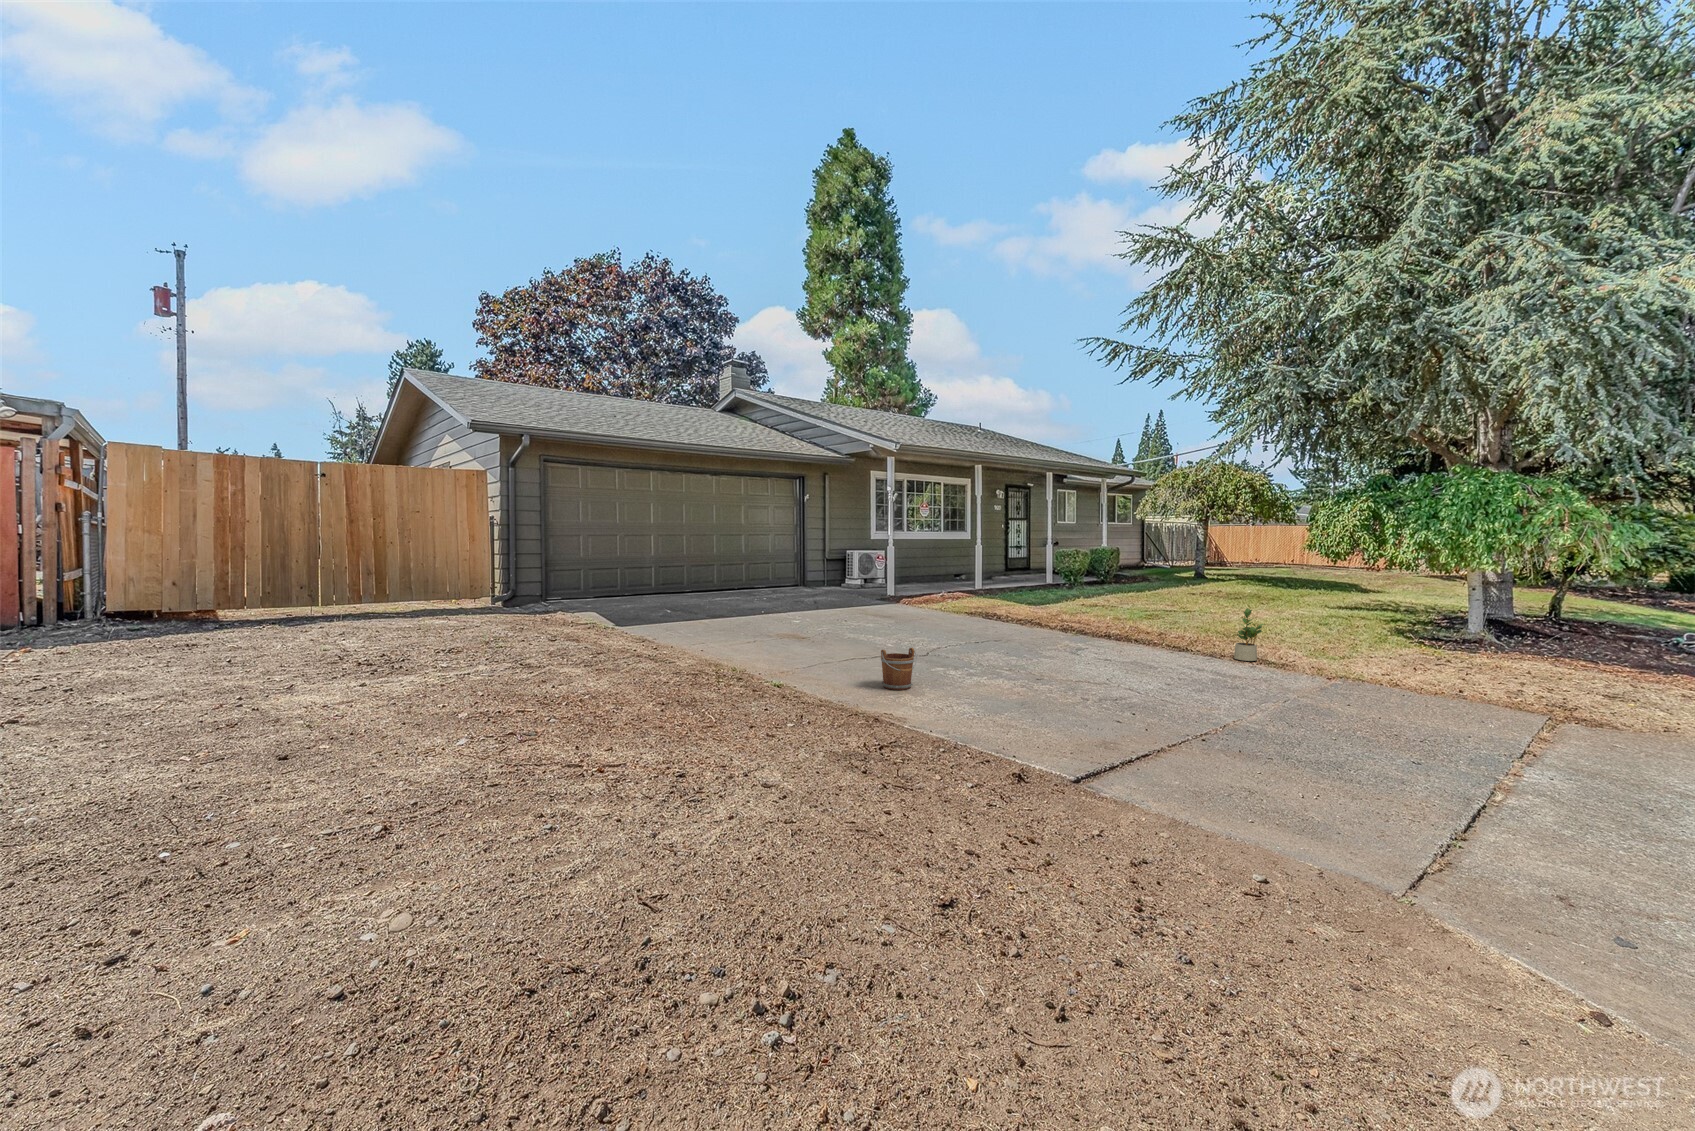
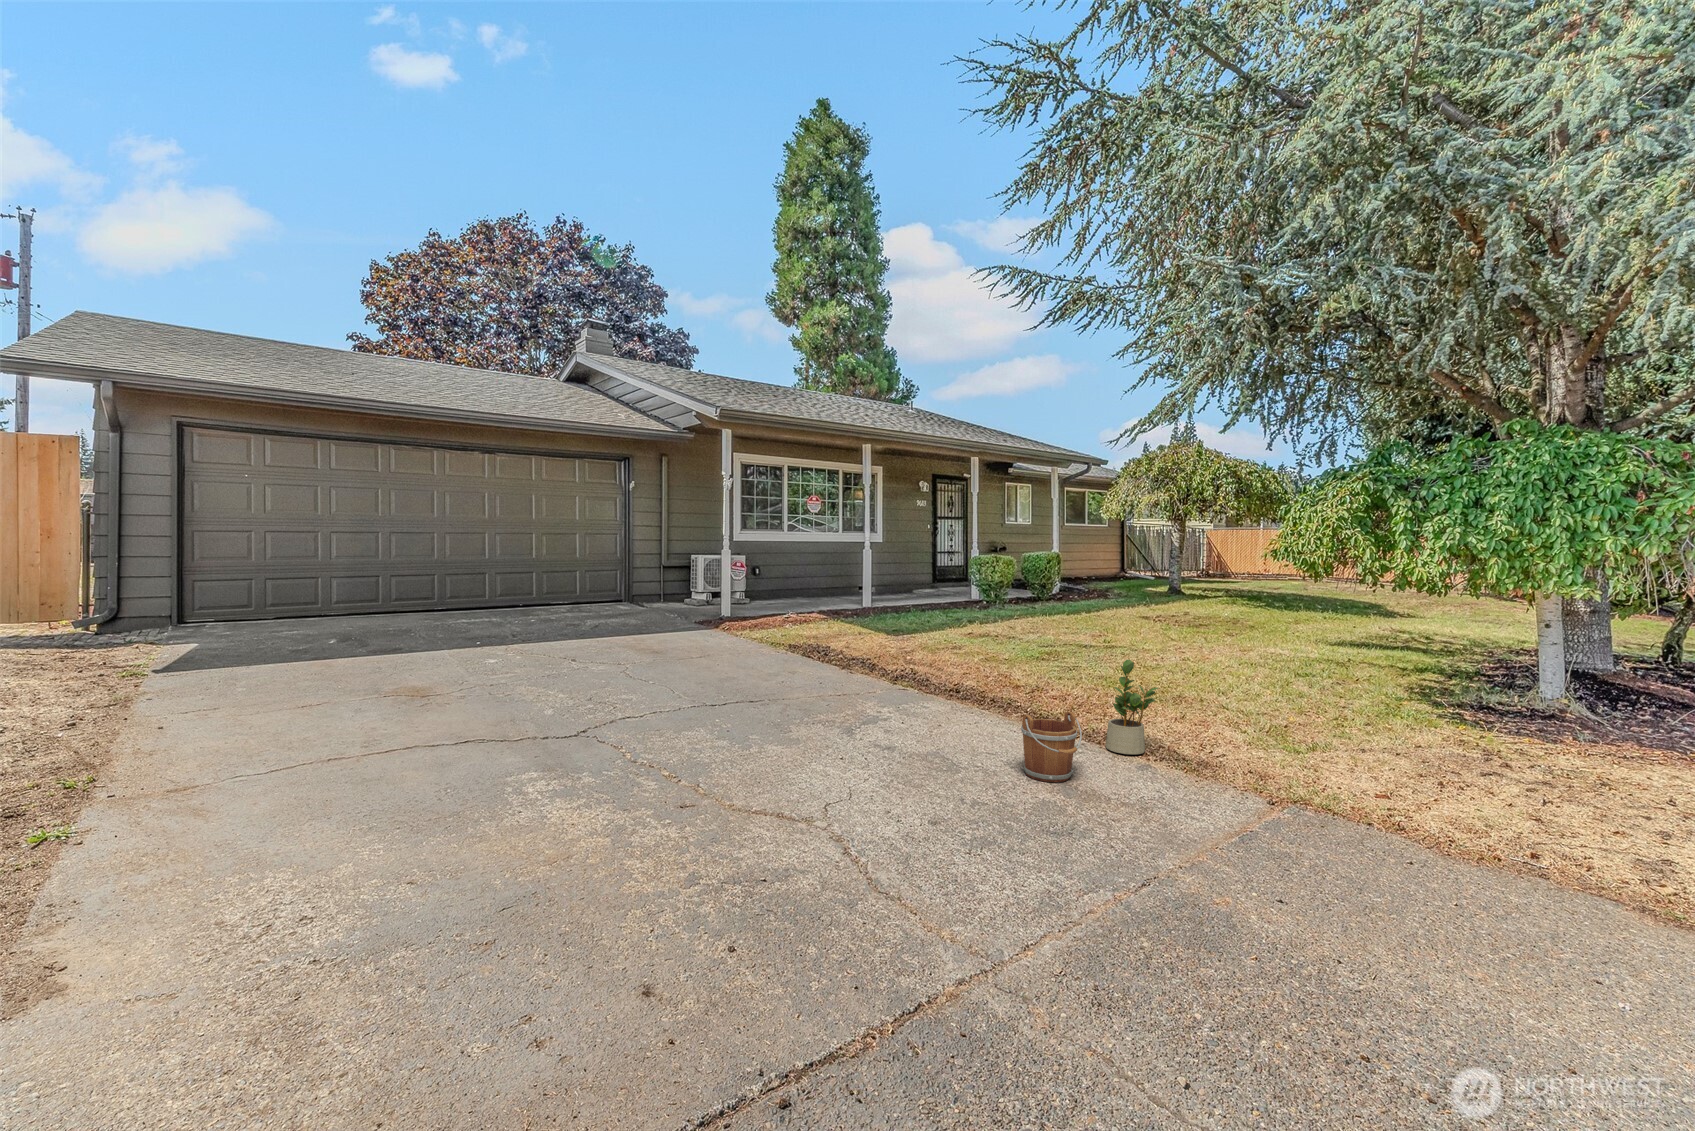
bucket: present [881,648,917,690] -> present [1021,712,1082,782]

